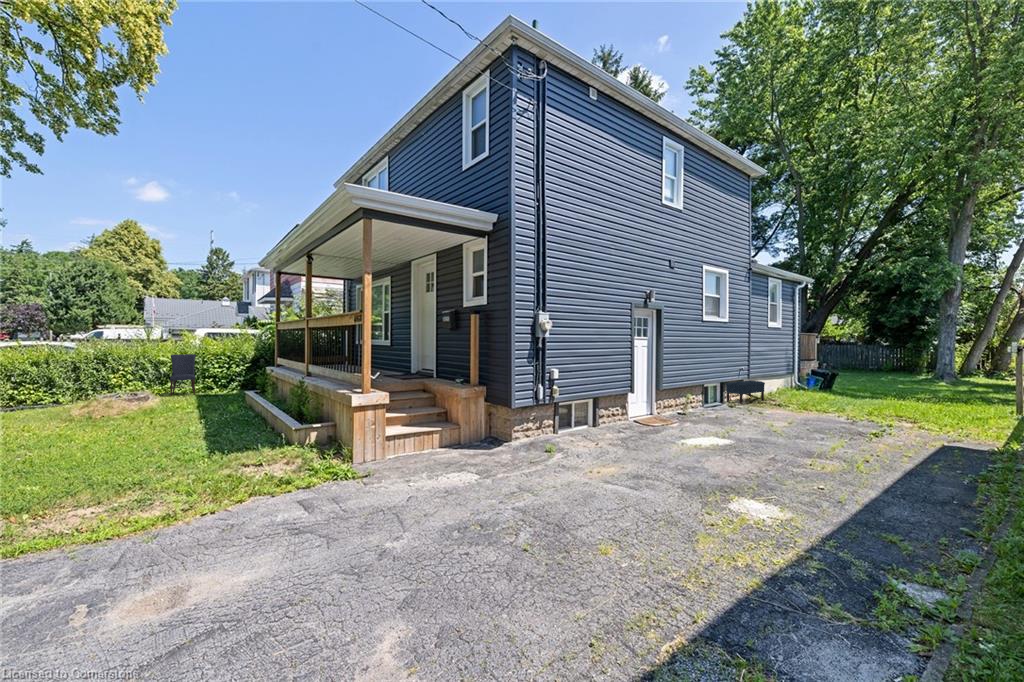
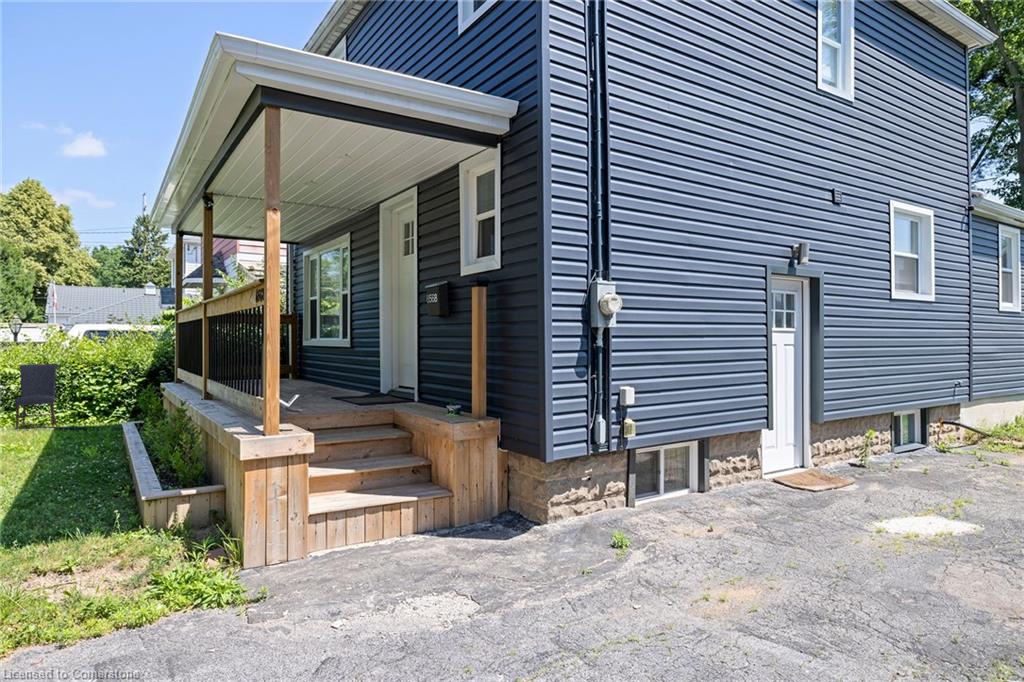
bench: present [726,381,765,404] -> none [932,404,1004,446]

